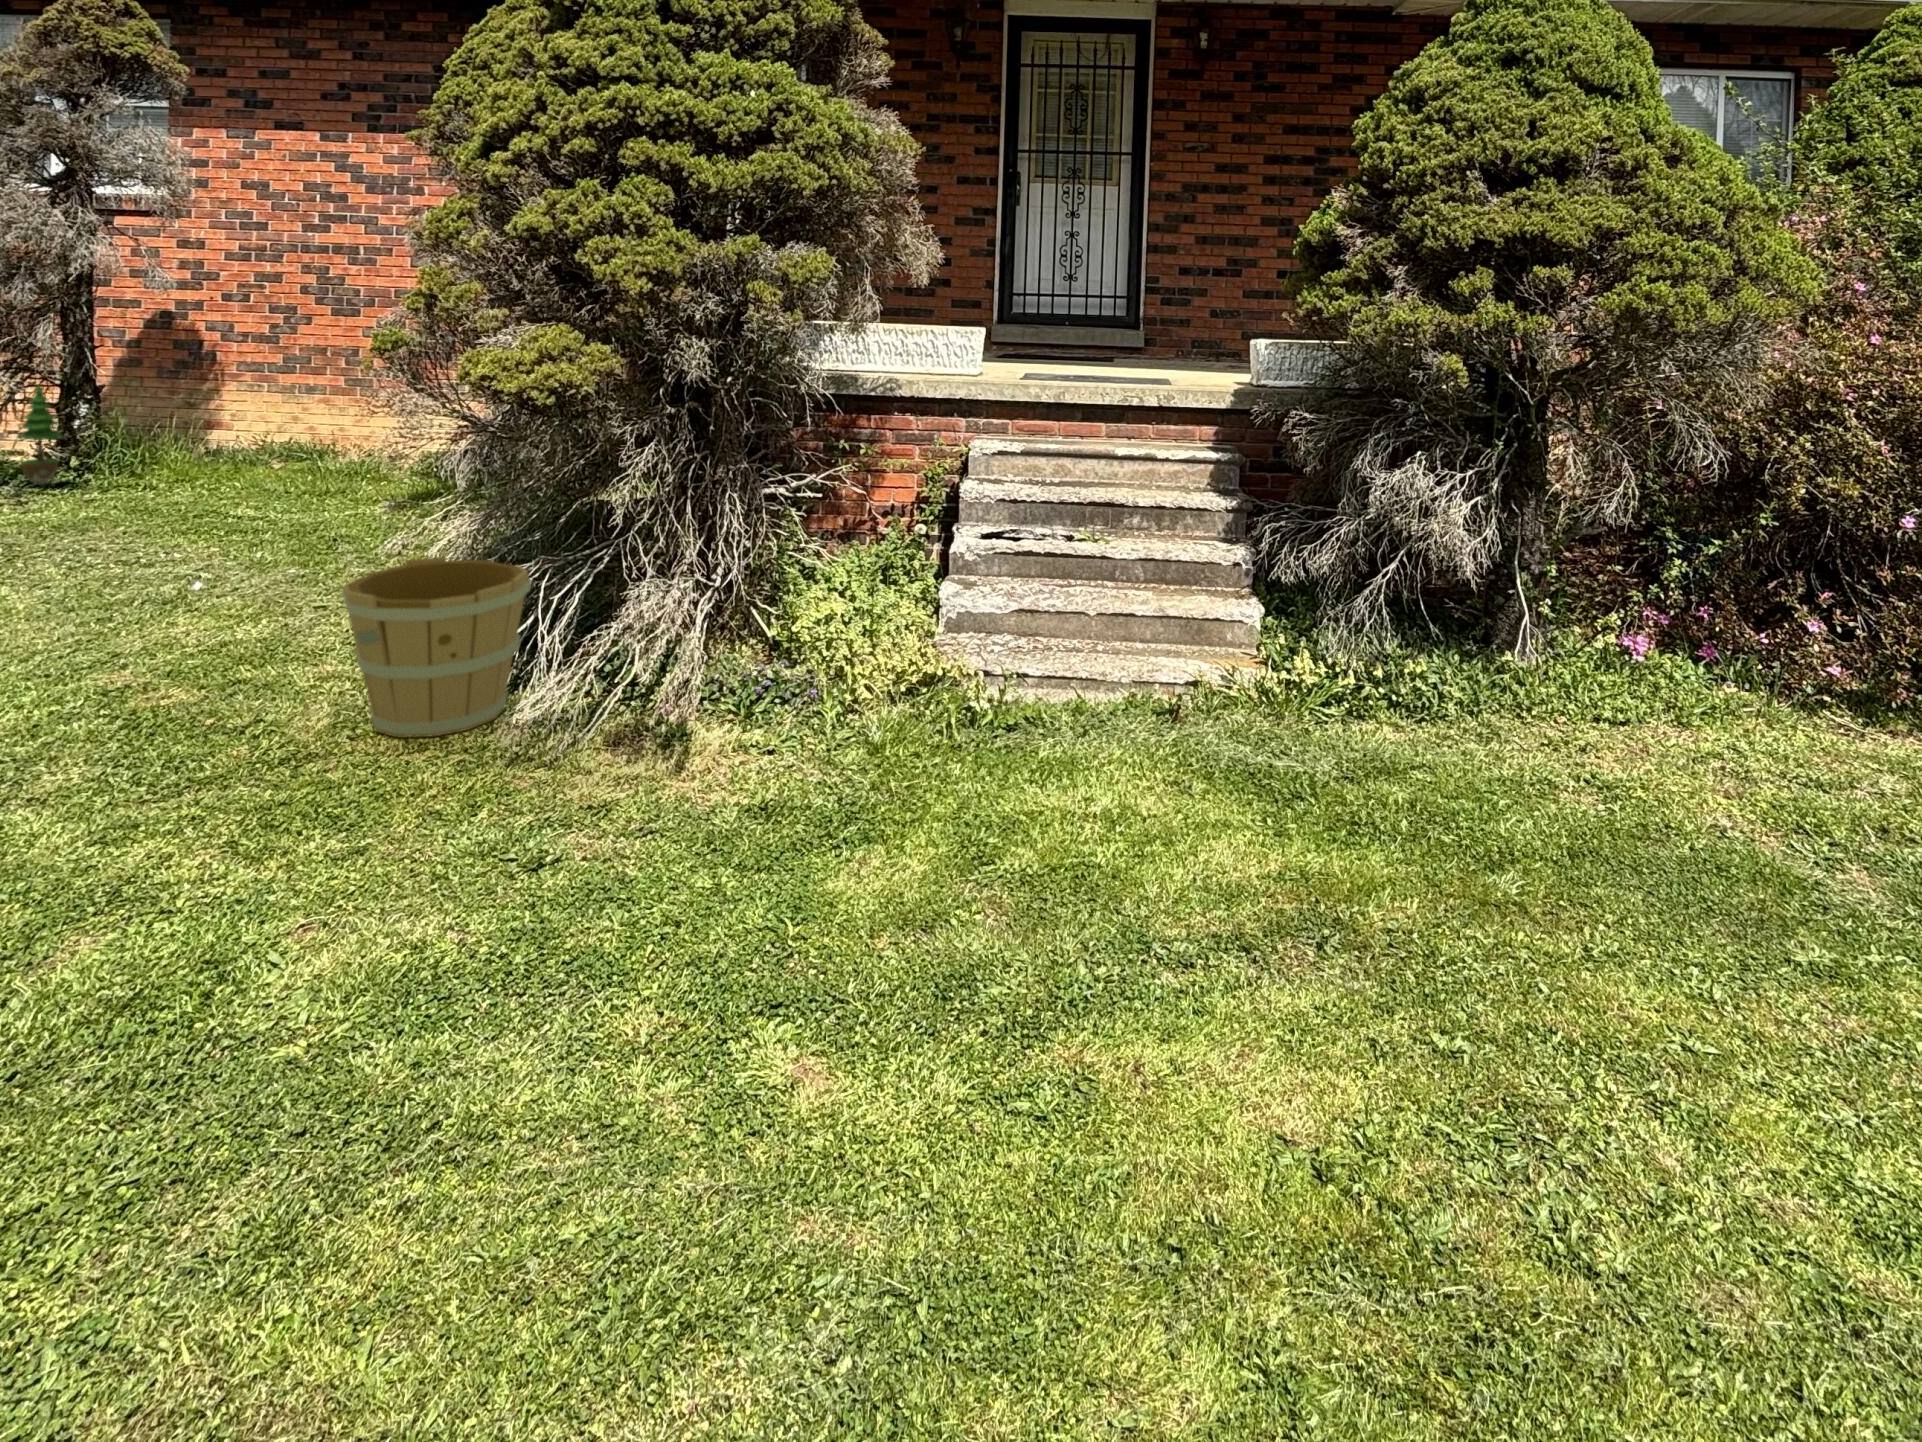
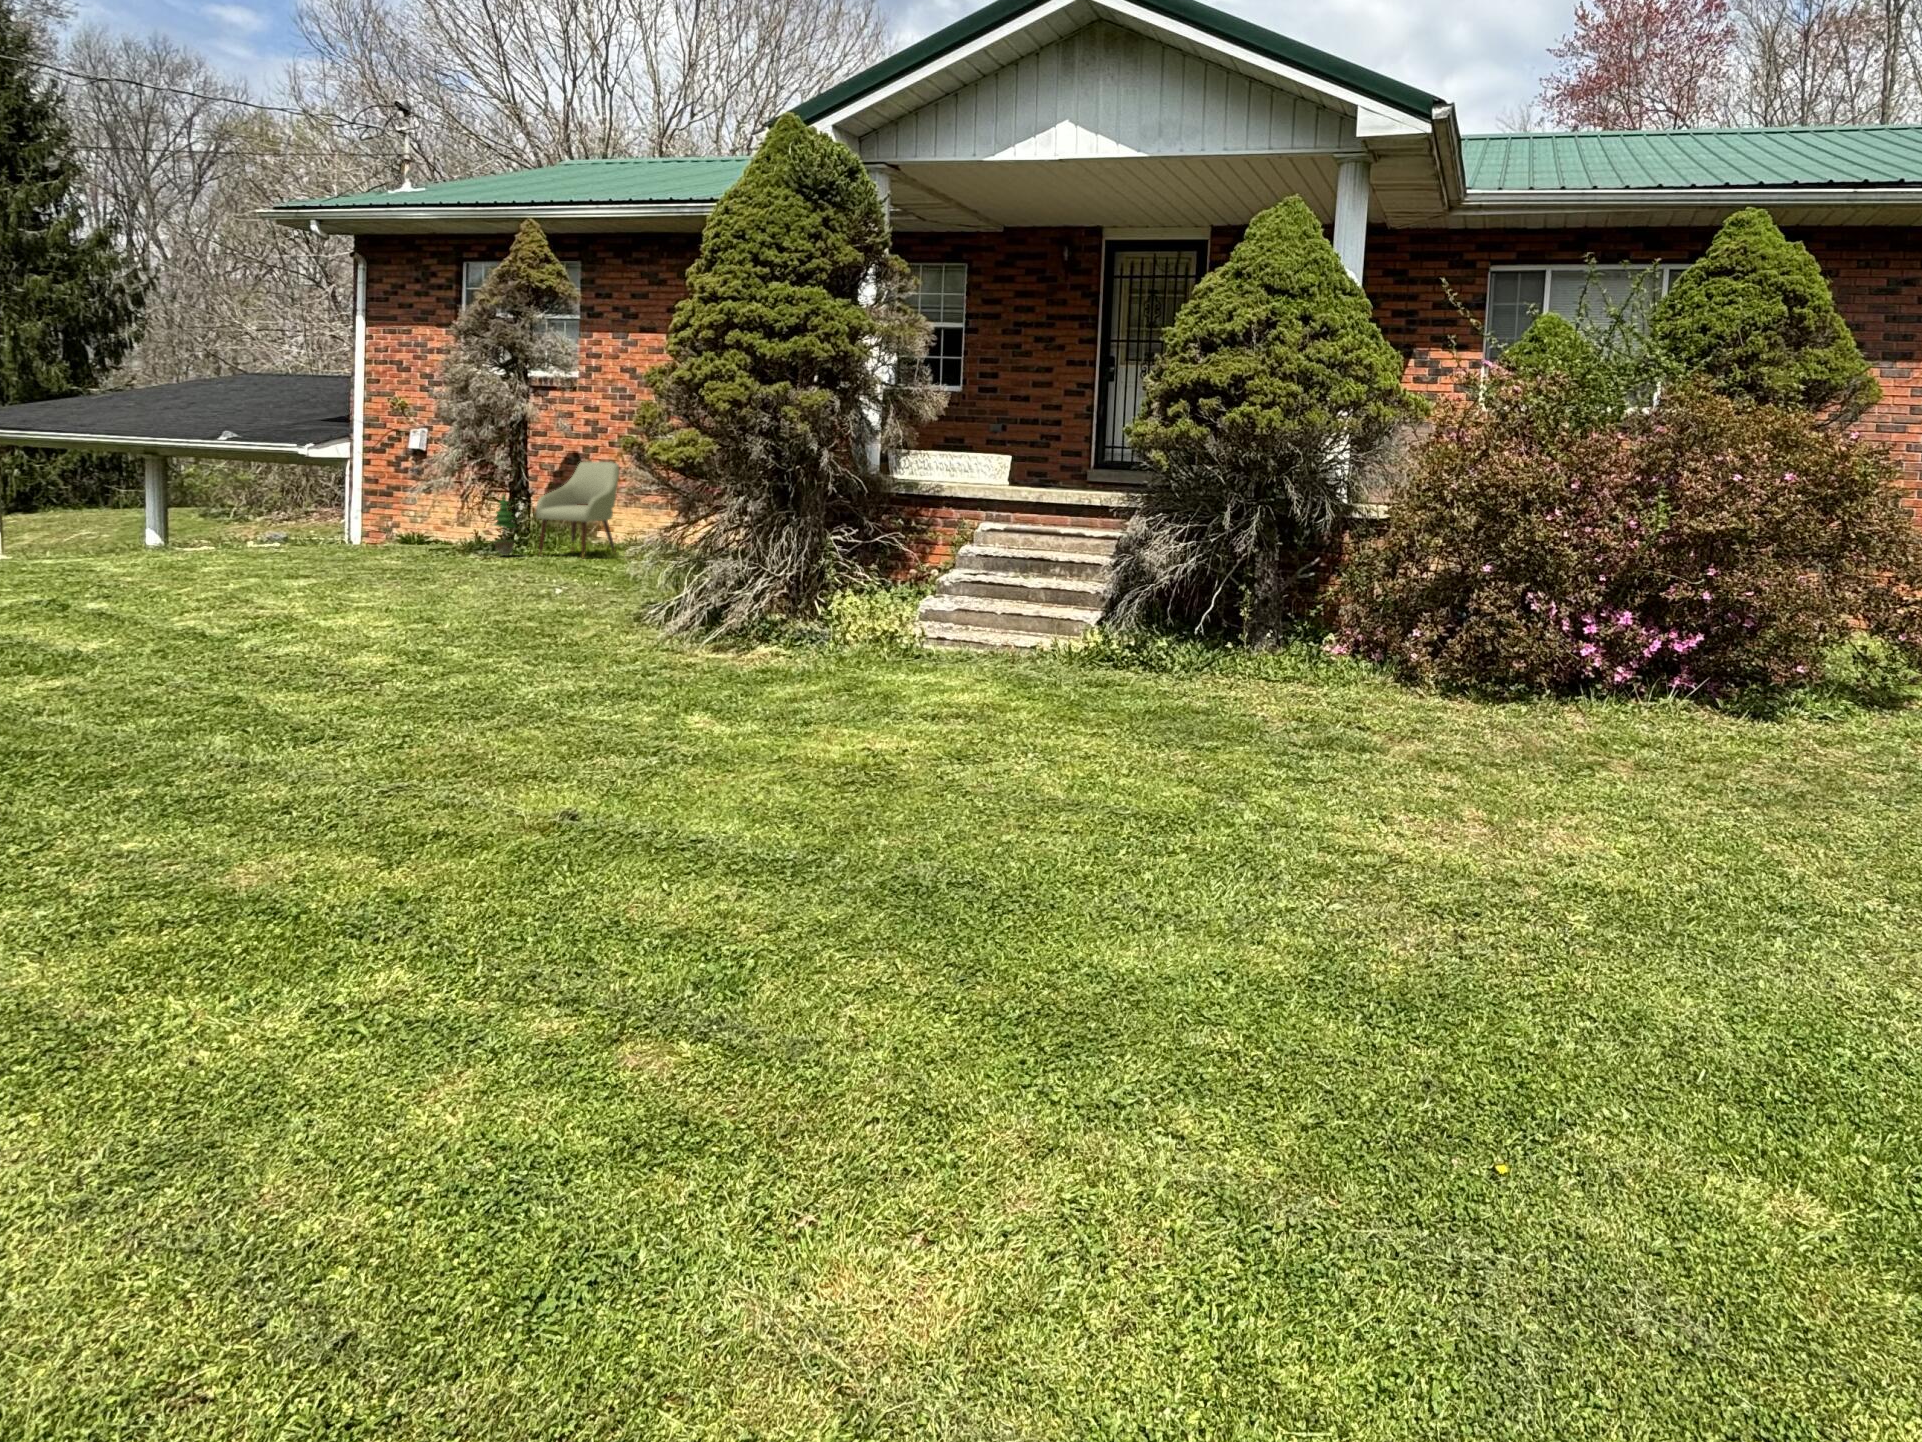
chair: none [99,326,242,484] -> present [536,462,619,558]
wooden bucket: present [342,556,532,738] -> none [593,564,691,649]

